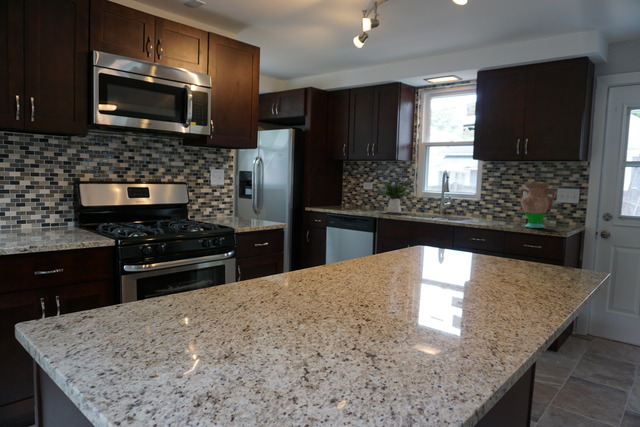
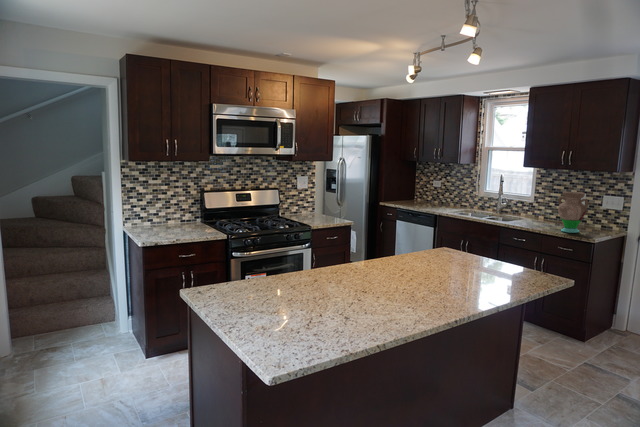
flower arrangement: present [381,176,412,213] -> none [439,175,474,210]

